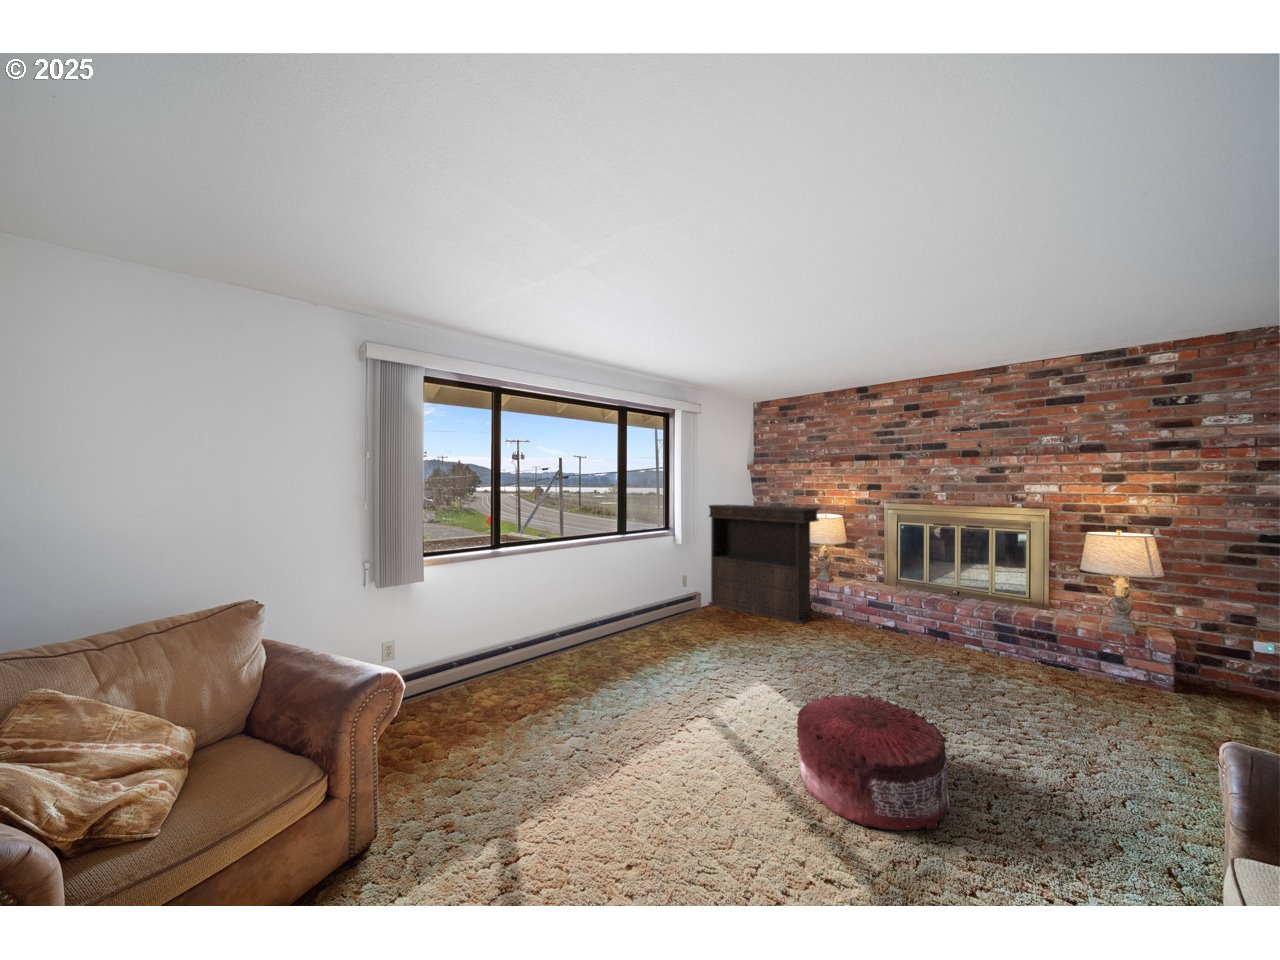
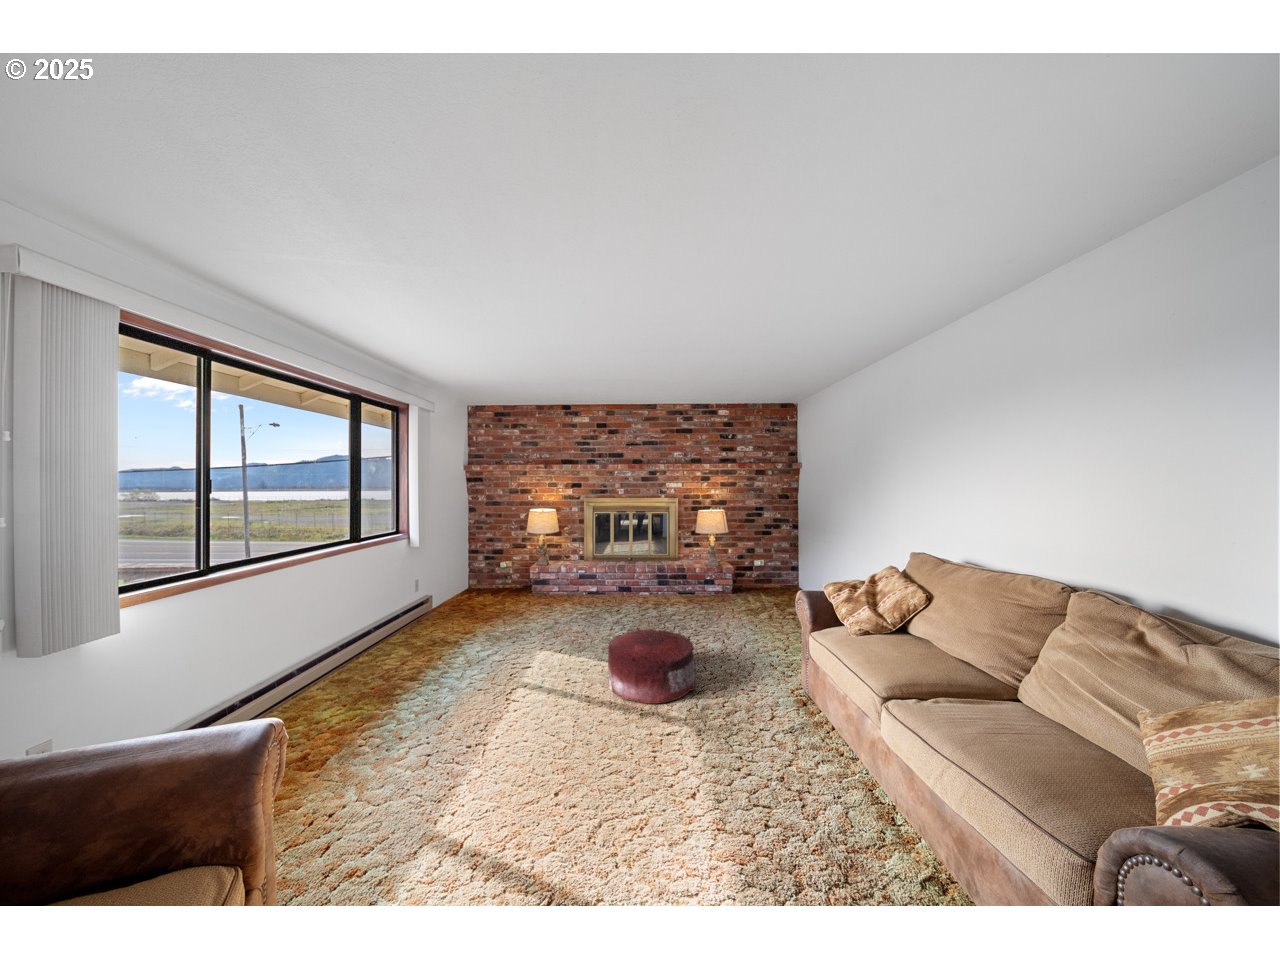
console table: present [709,505,819,624] -> none [432,504,538,602]

